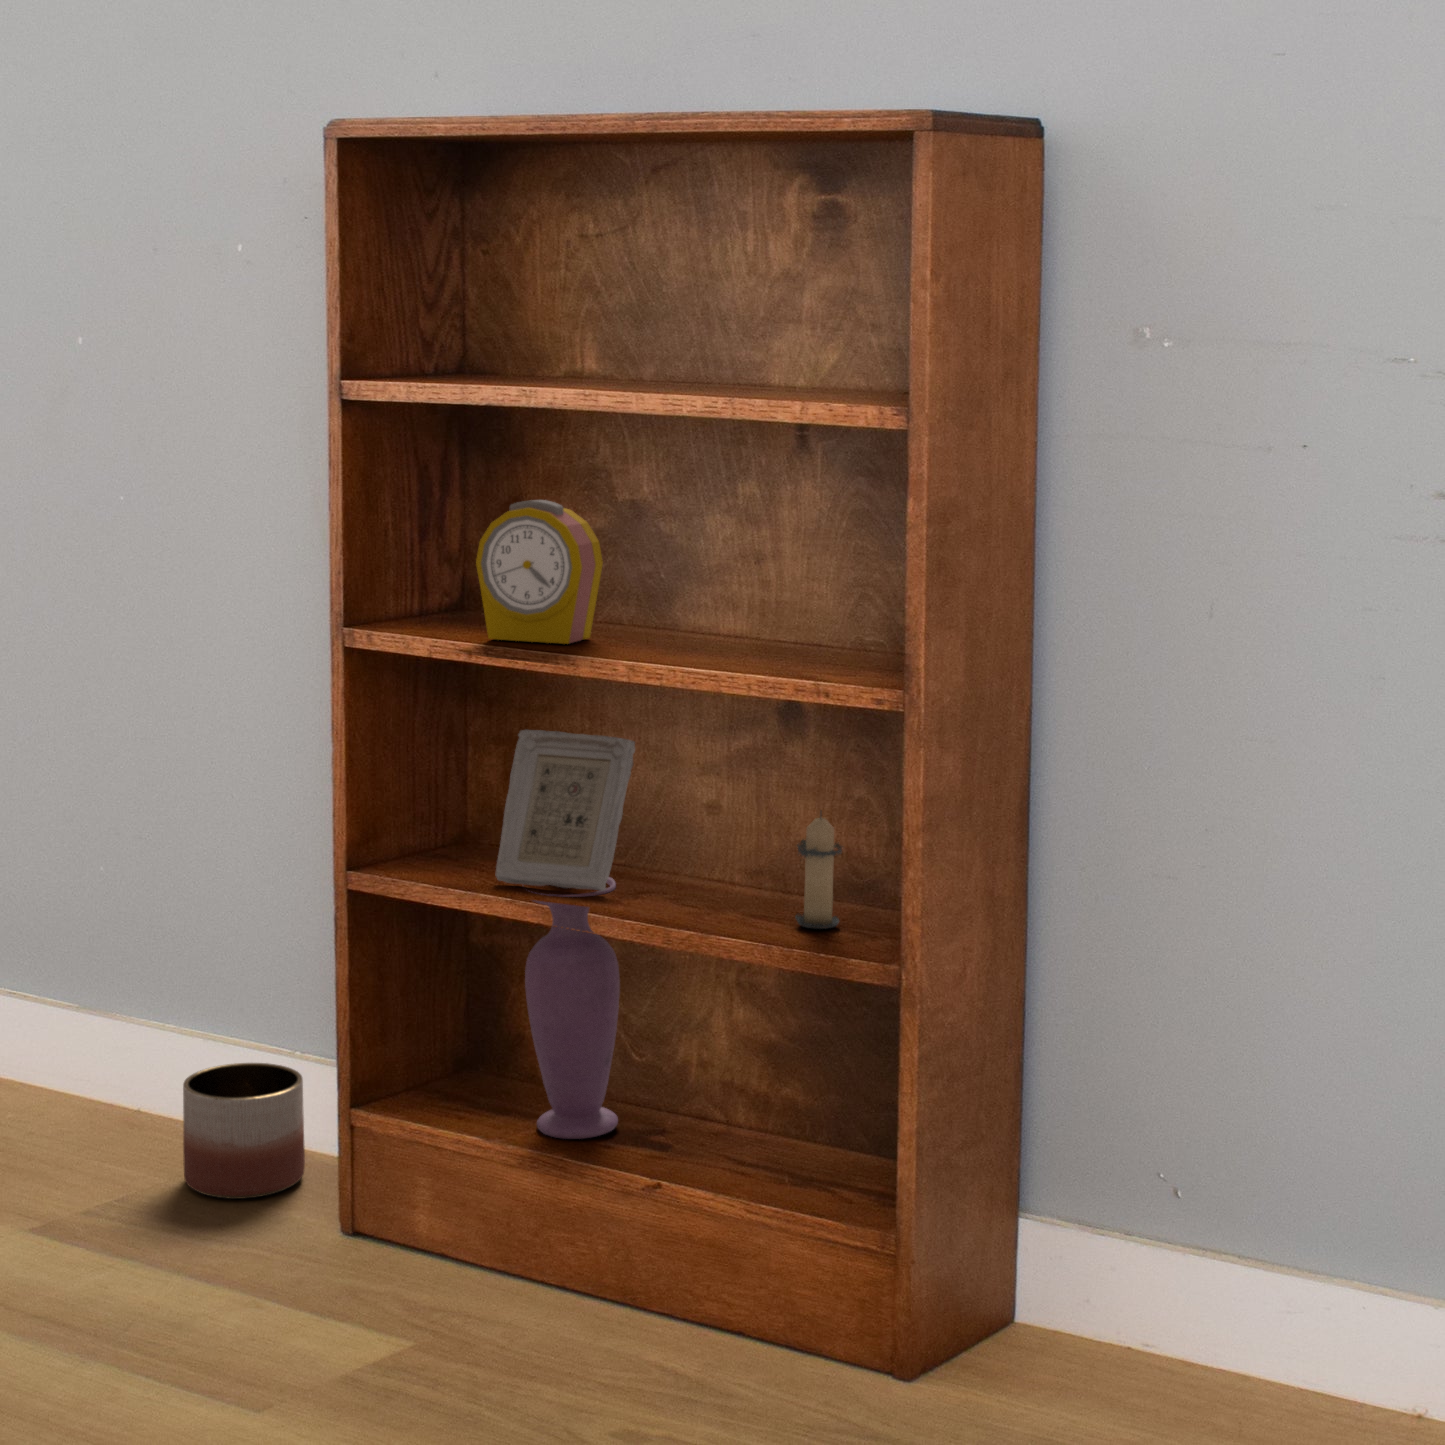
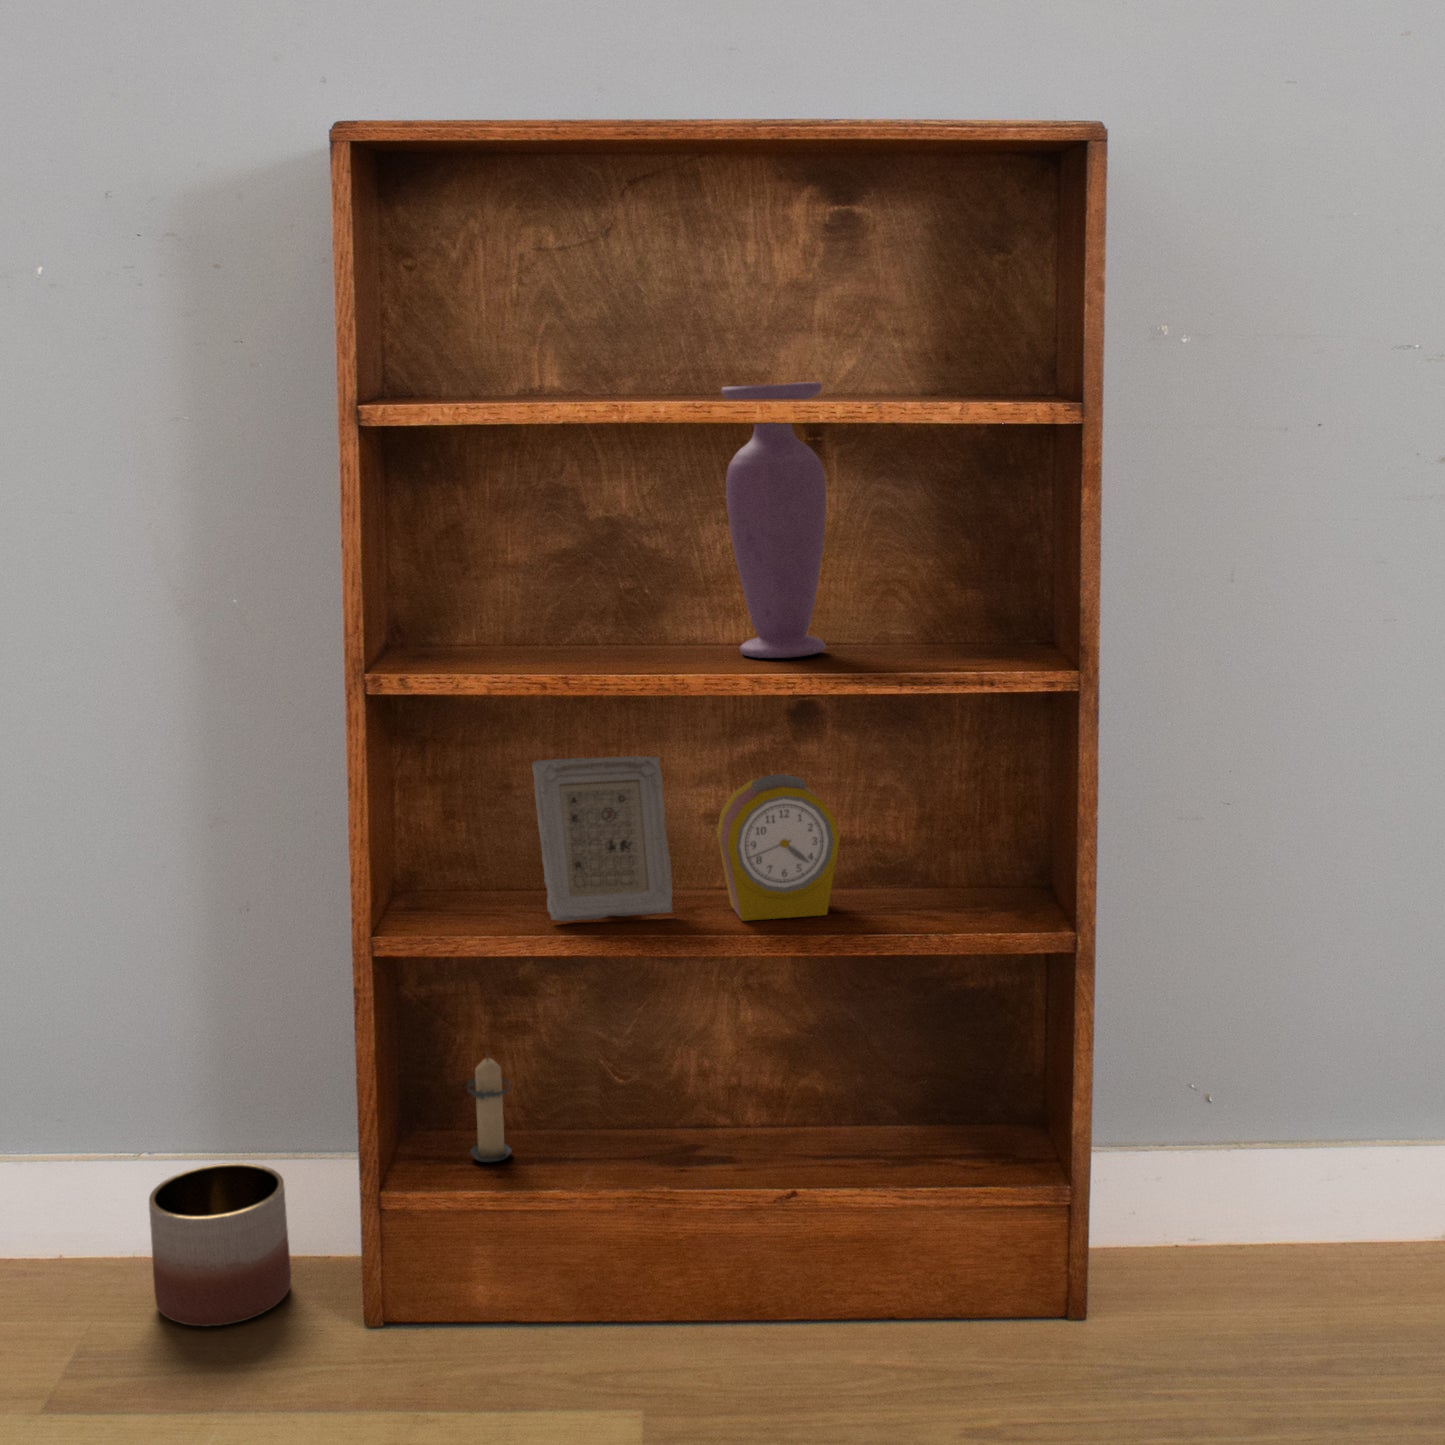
alarm clock: present [476,500,603,644] -> present [717,774,840,921]
candle: present [795,811,843,929] -> present [467,1053,512,1162]
vase: present [525,877,620,1139] -> present [722,382,826,658]

